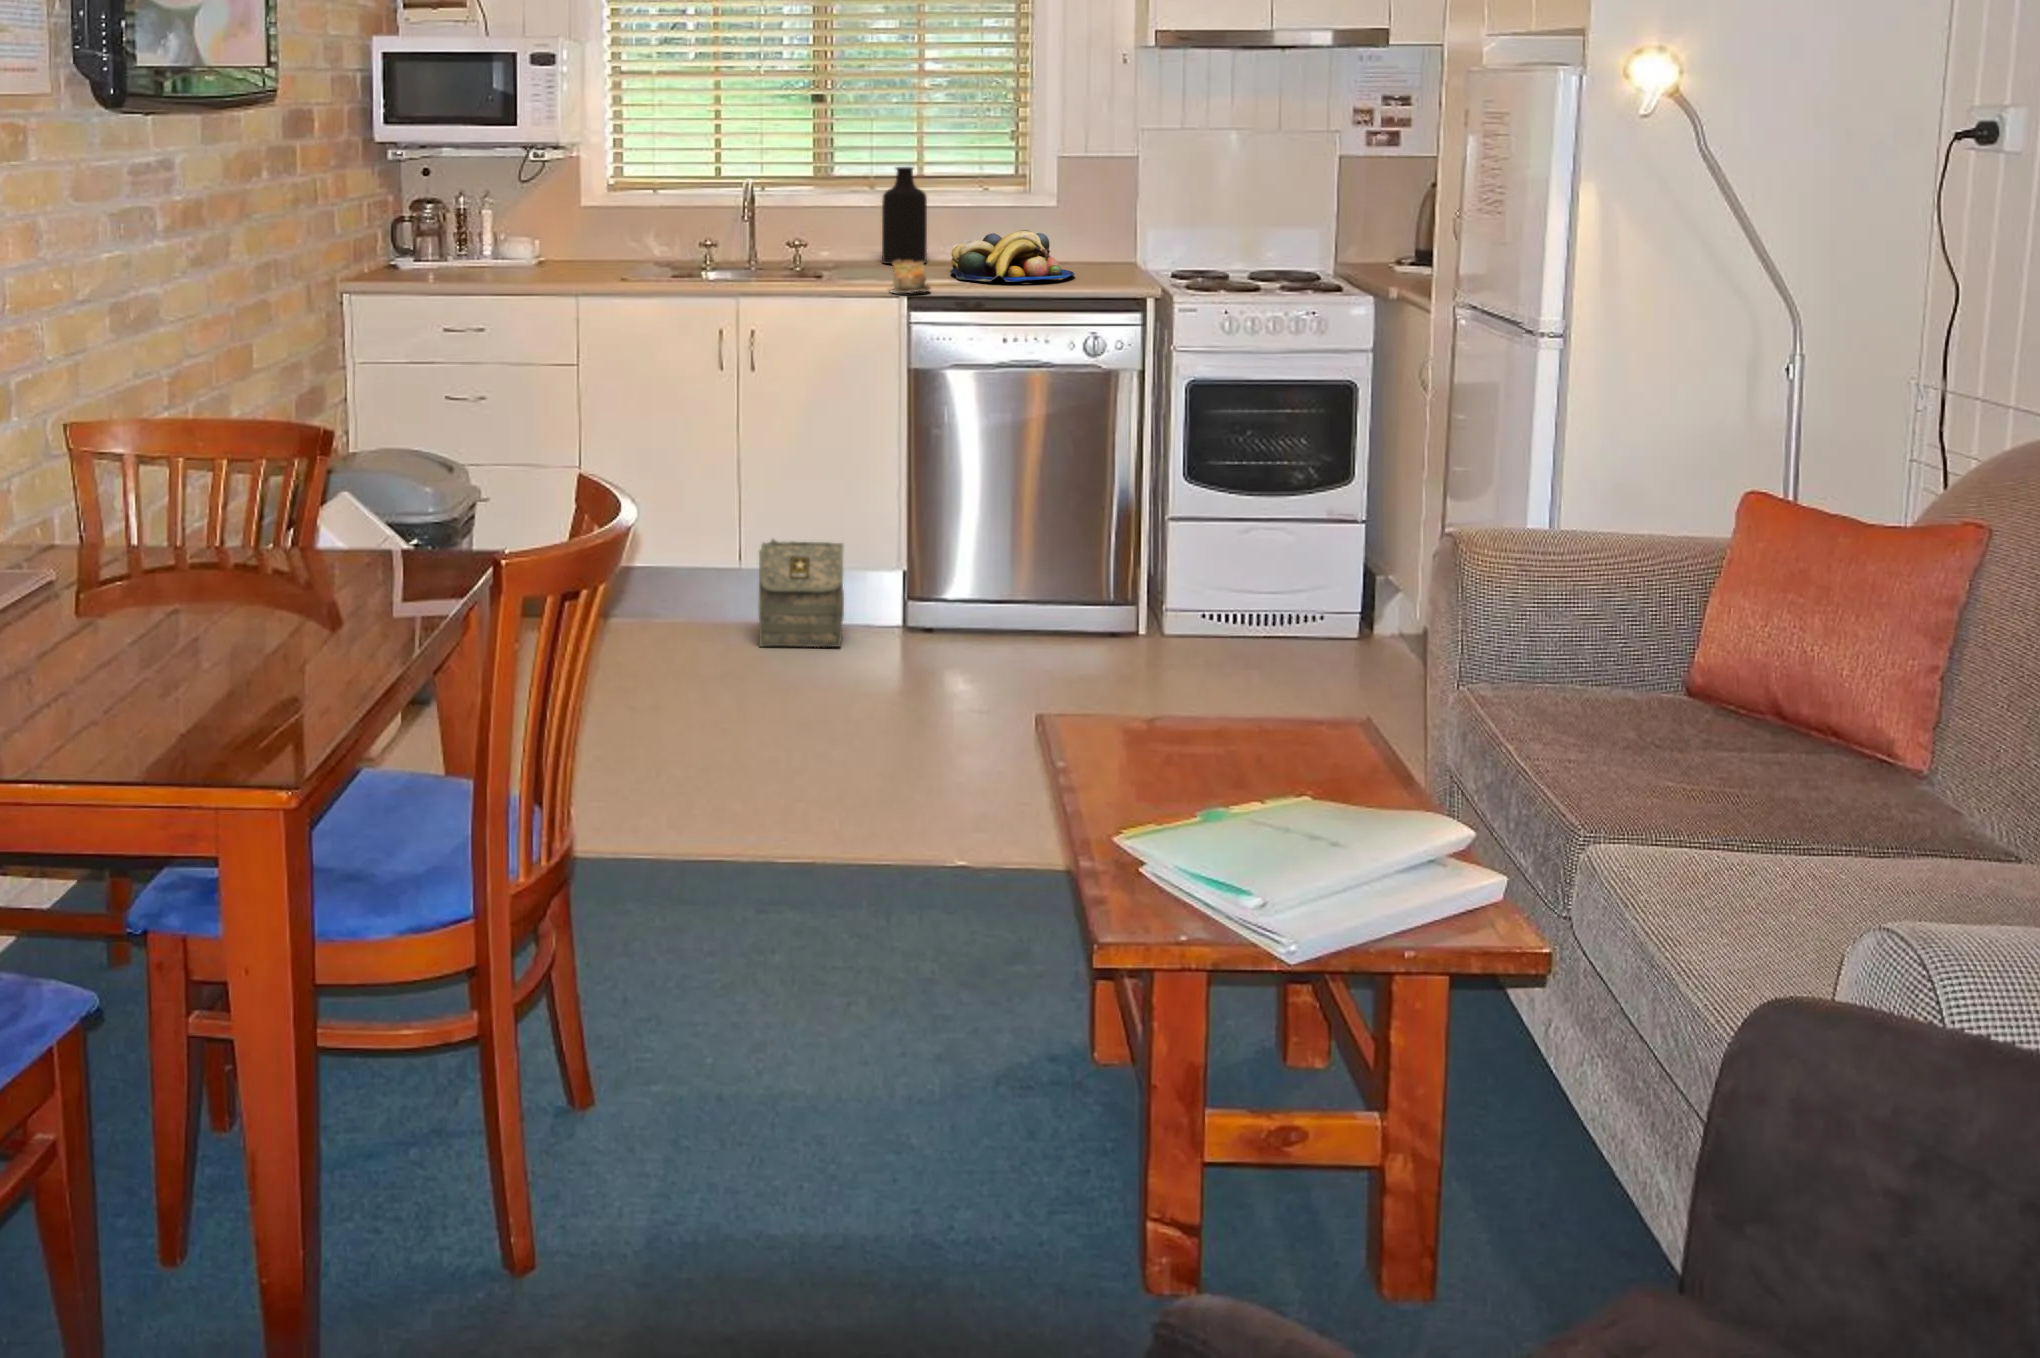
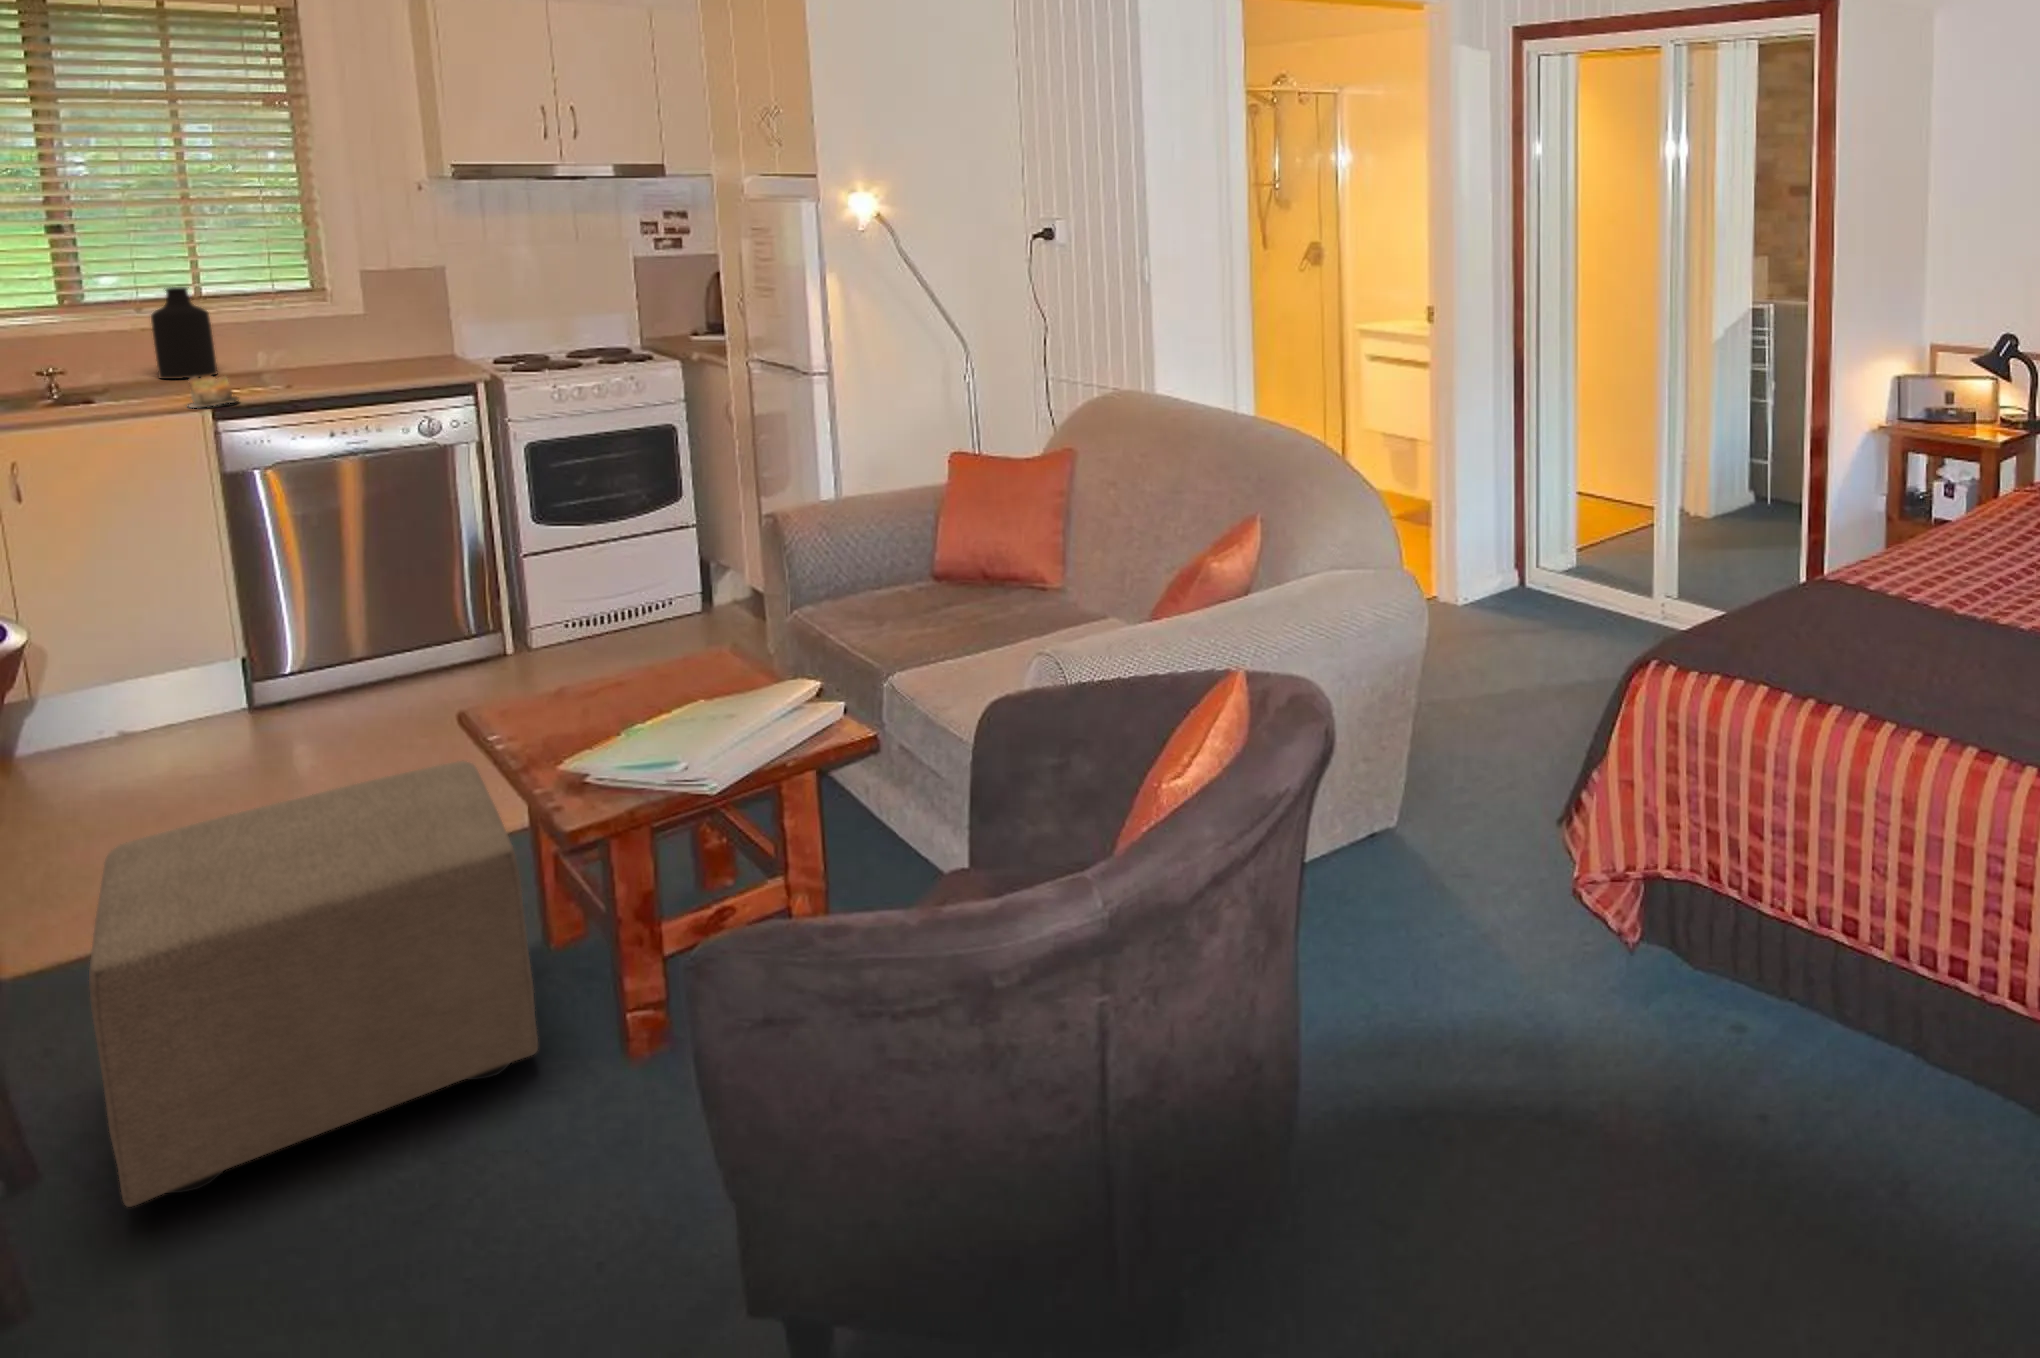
fruit bowl: present [951,230,1075,282] -> none [252,336,397,387]
bag: present [758,539,844,647] -> none [50,646,178,767]
ottoman: none [612,762,1032,1241] -> present [89,761,538,1207]

